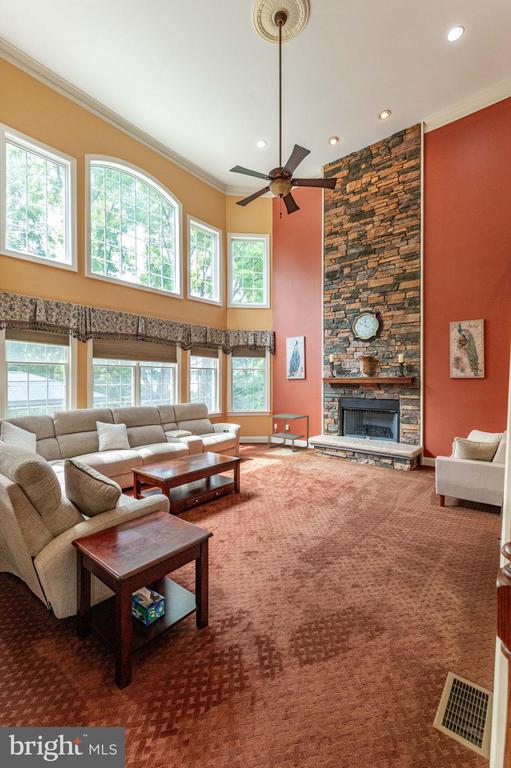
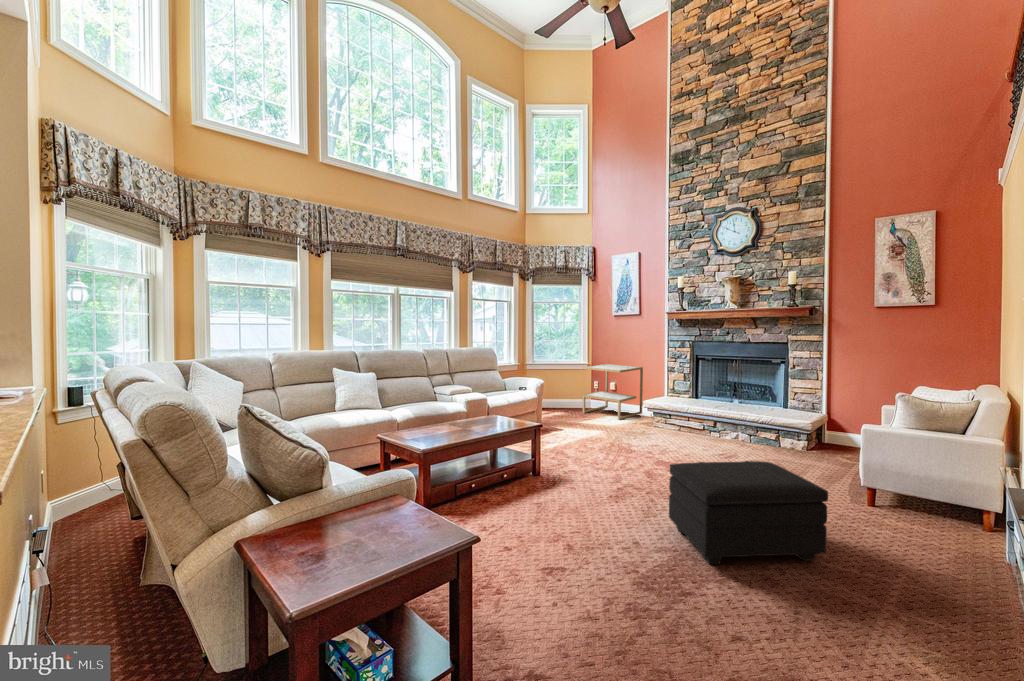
footstool: none [322,480,411,545] -> present [669,461,828,564]

